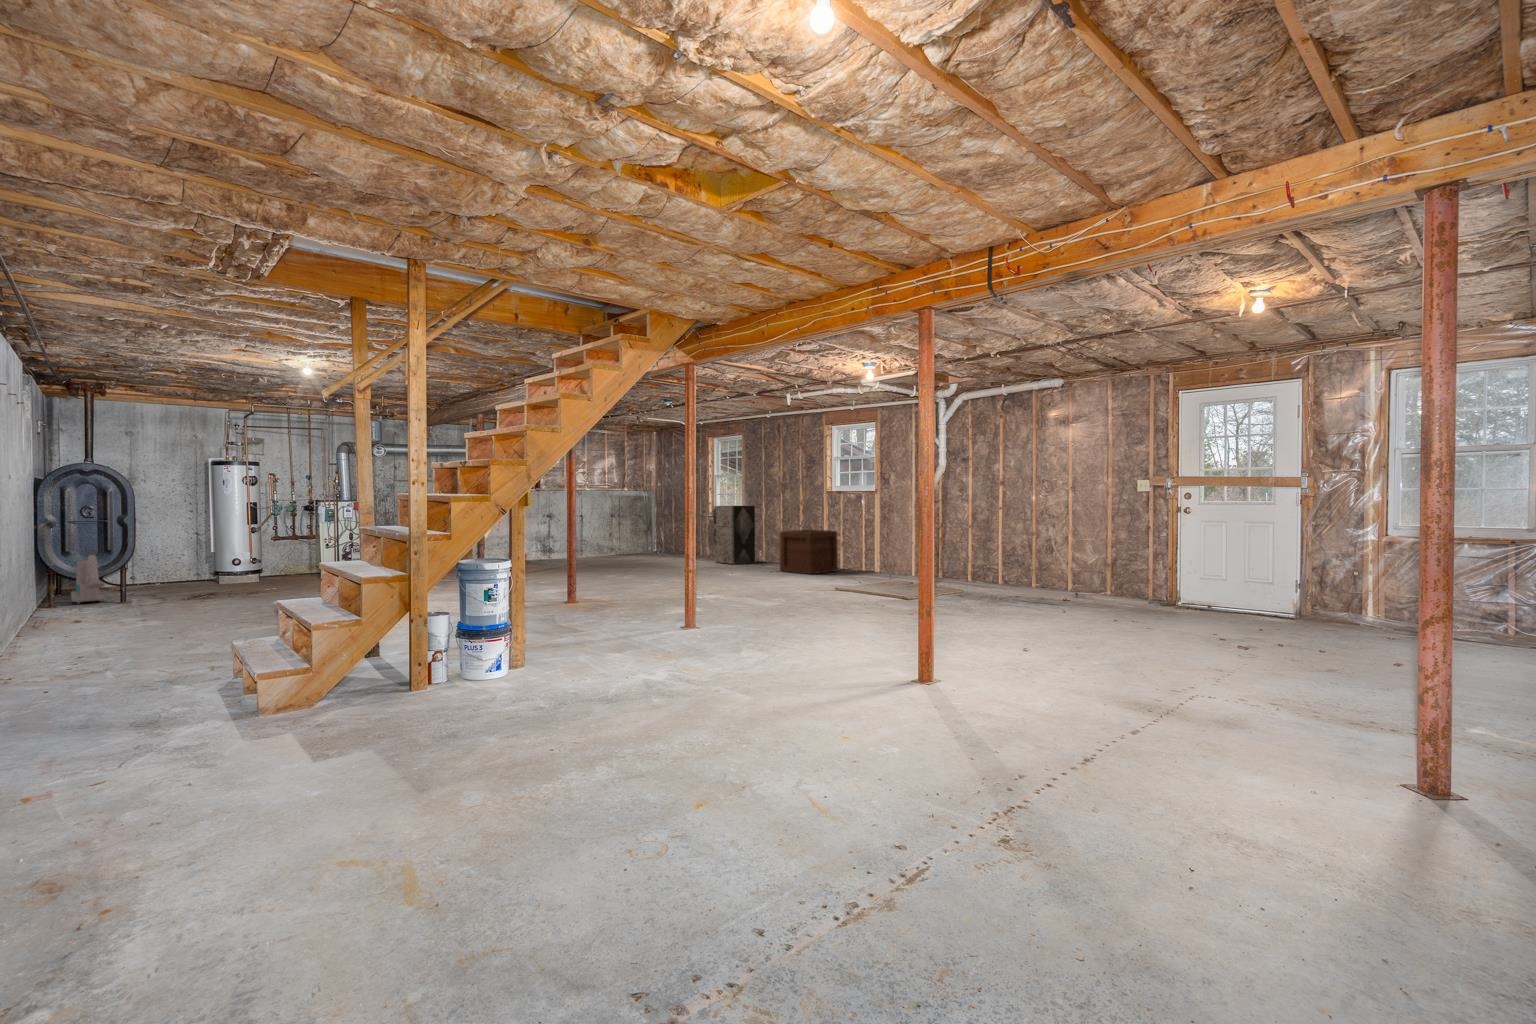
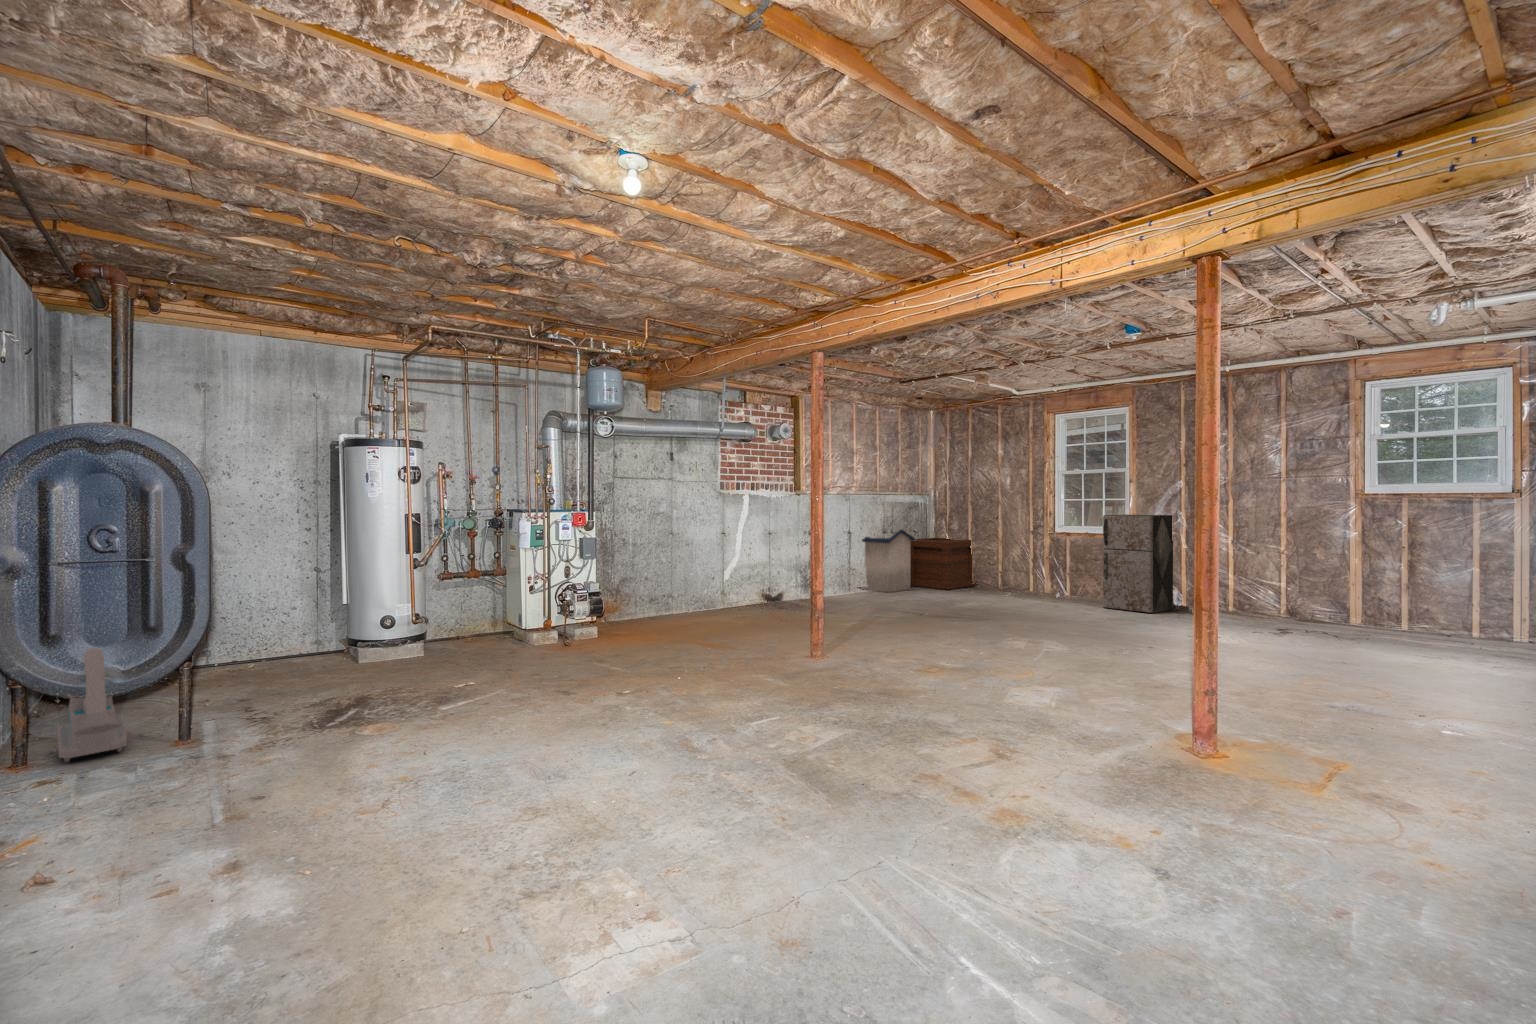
trash can: none [586,515,627,557] -> present [862,529,916,593]
wooden crate: present [780,530,838,574] -> present [910,538,975,590]

